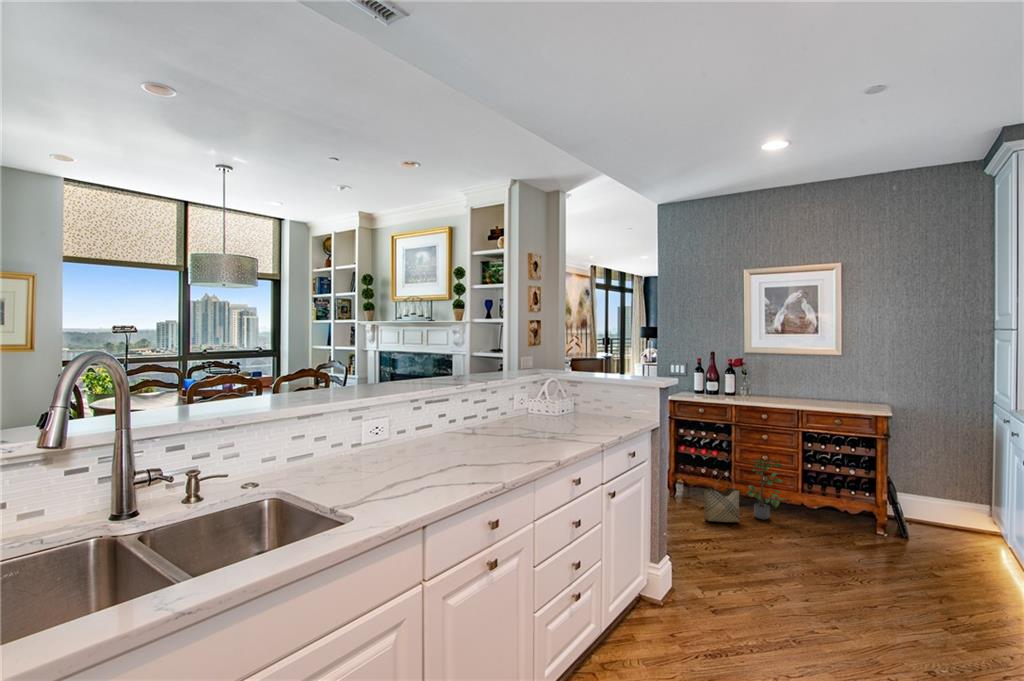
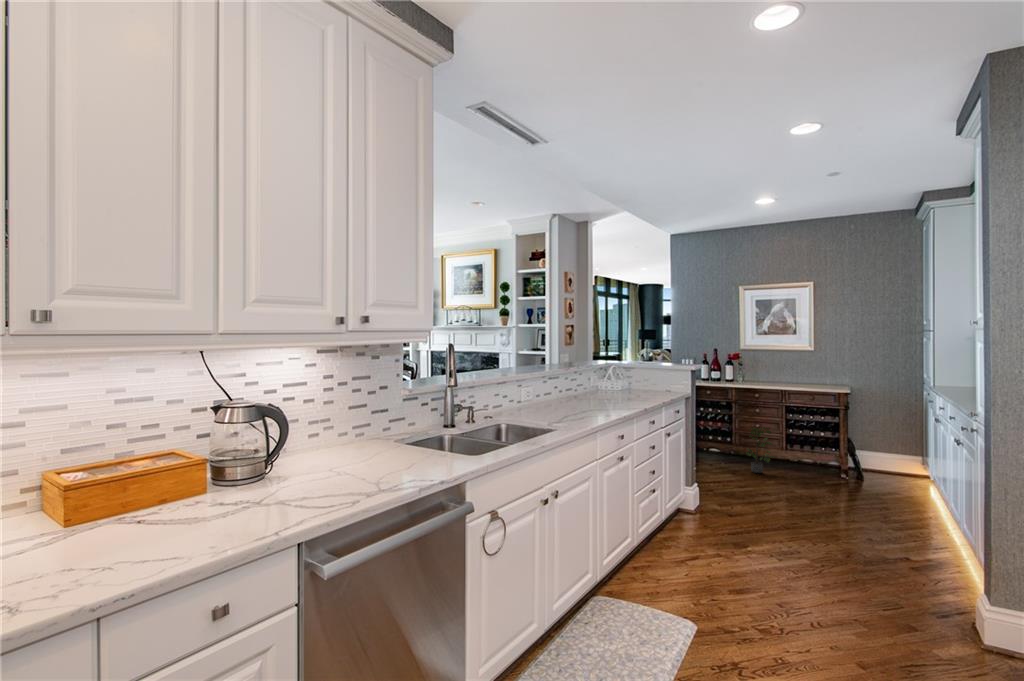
woven basket: present [704,470,740,522] -> none [714,437,742,475]

